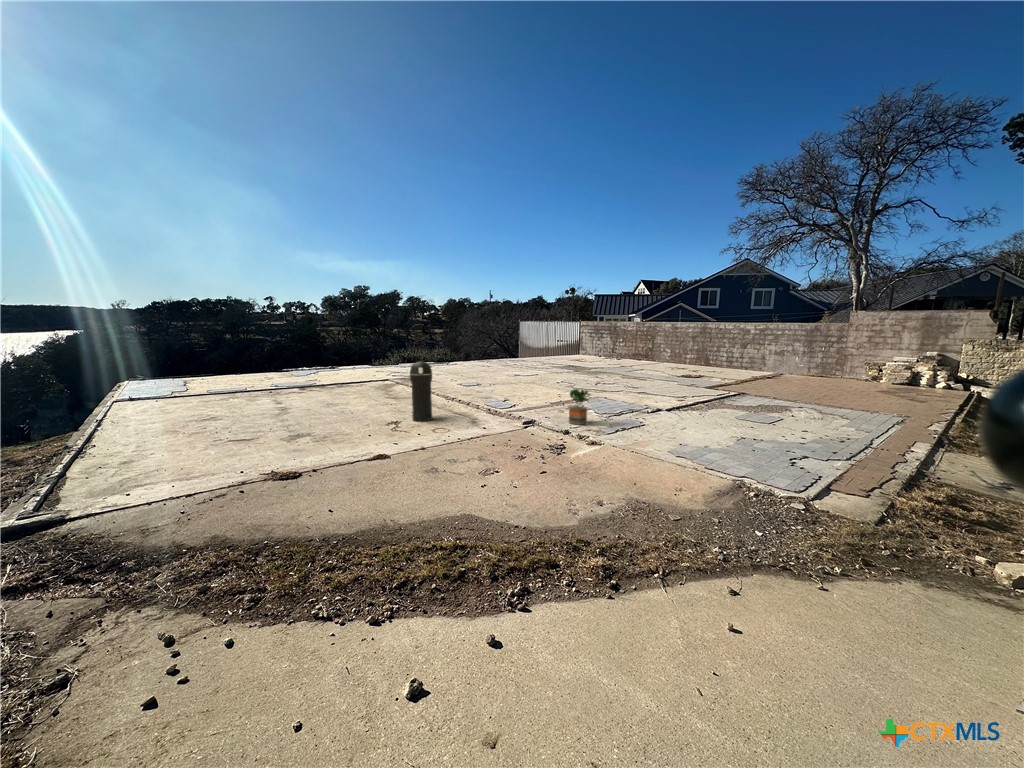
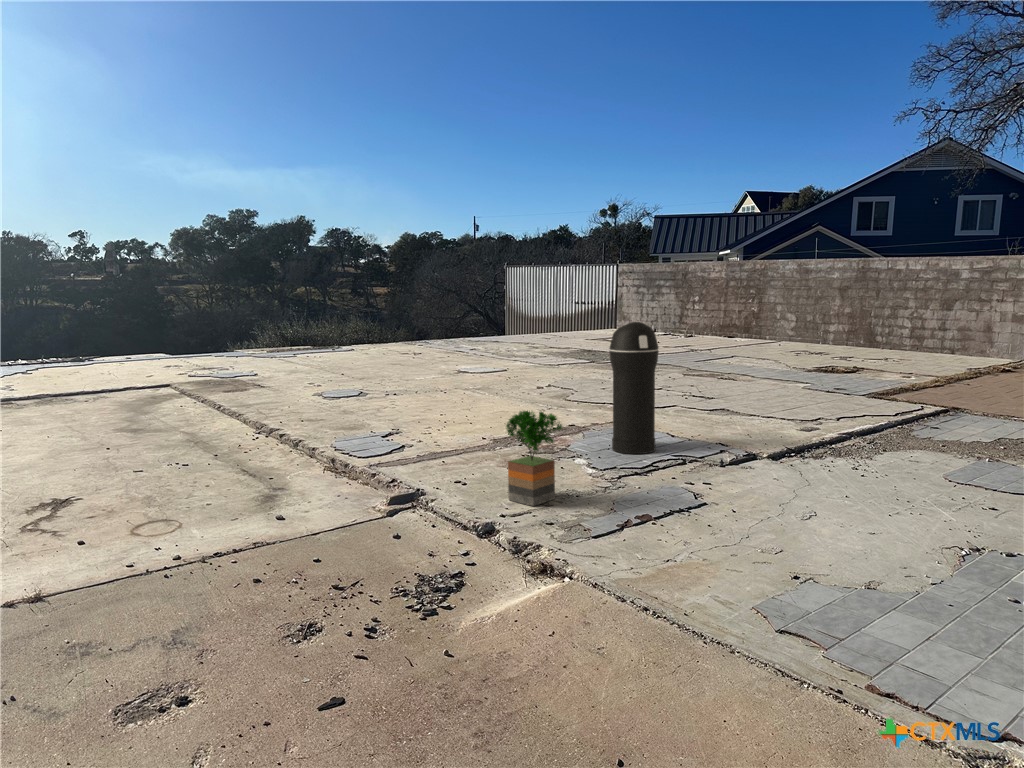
trash can: present [410,361,432,421] -> present [609,322,659,454]

